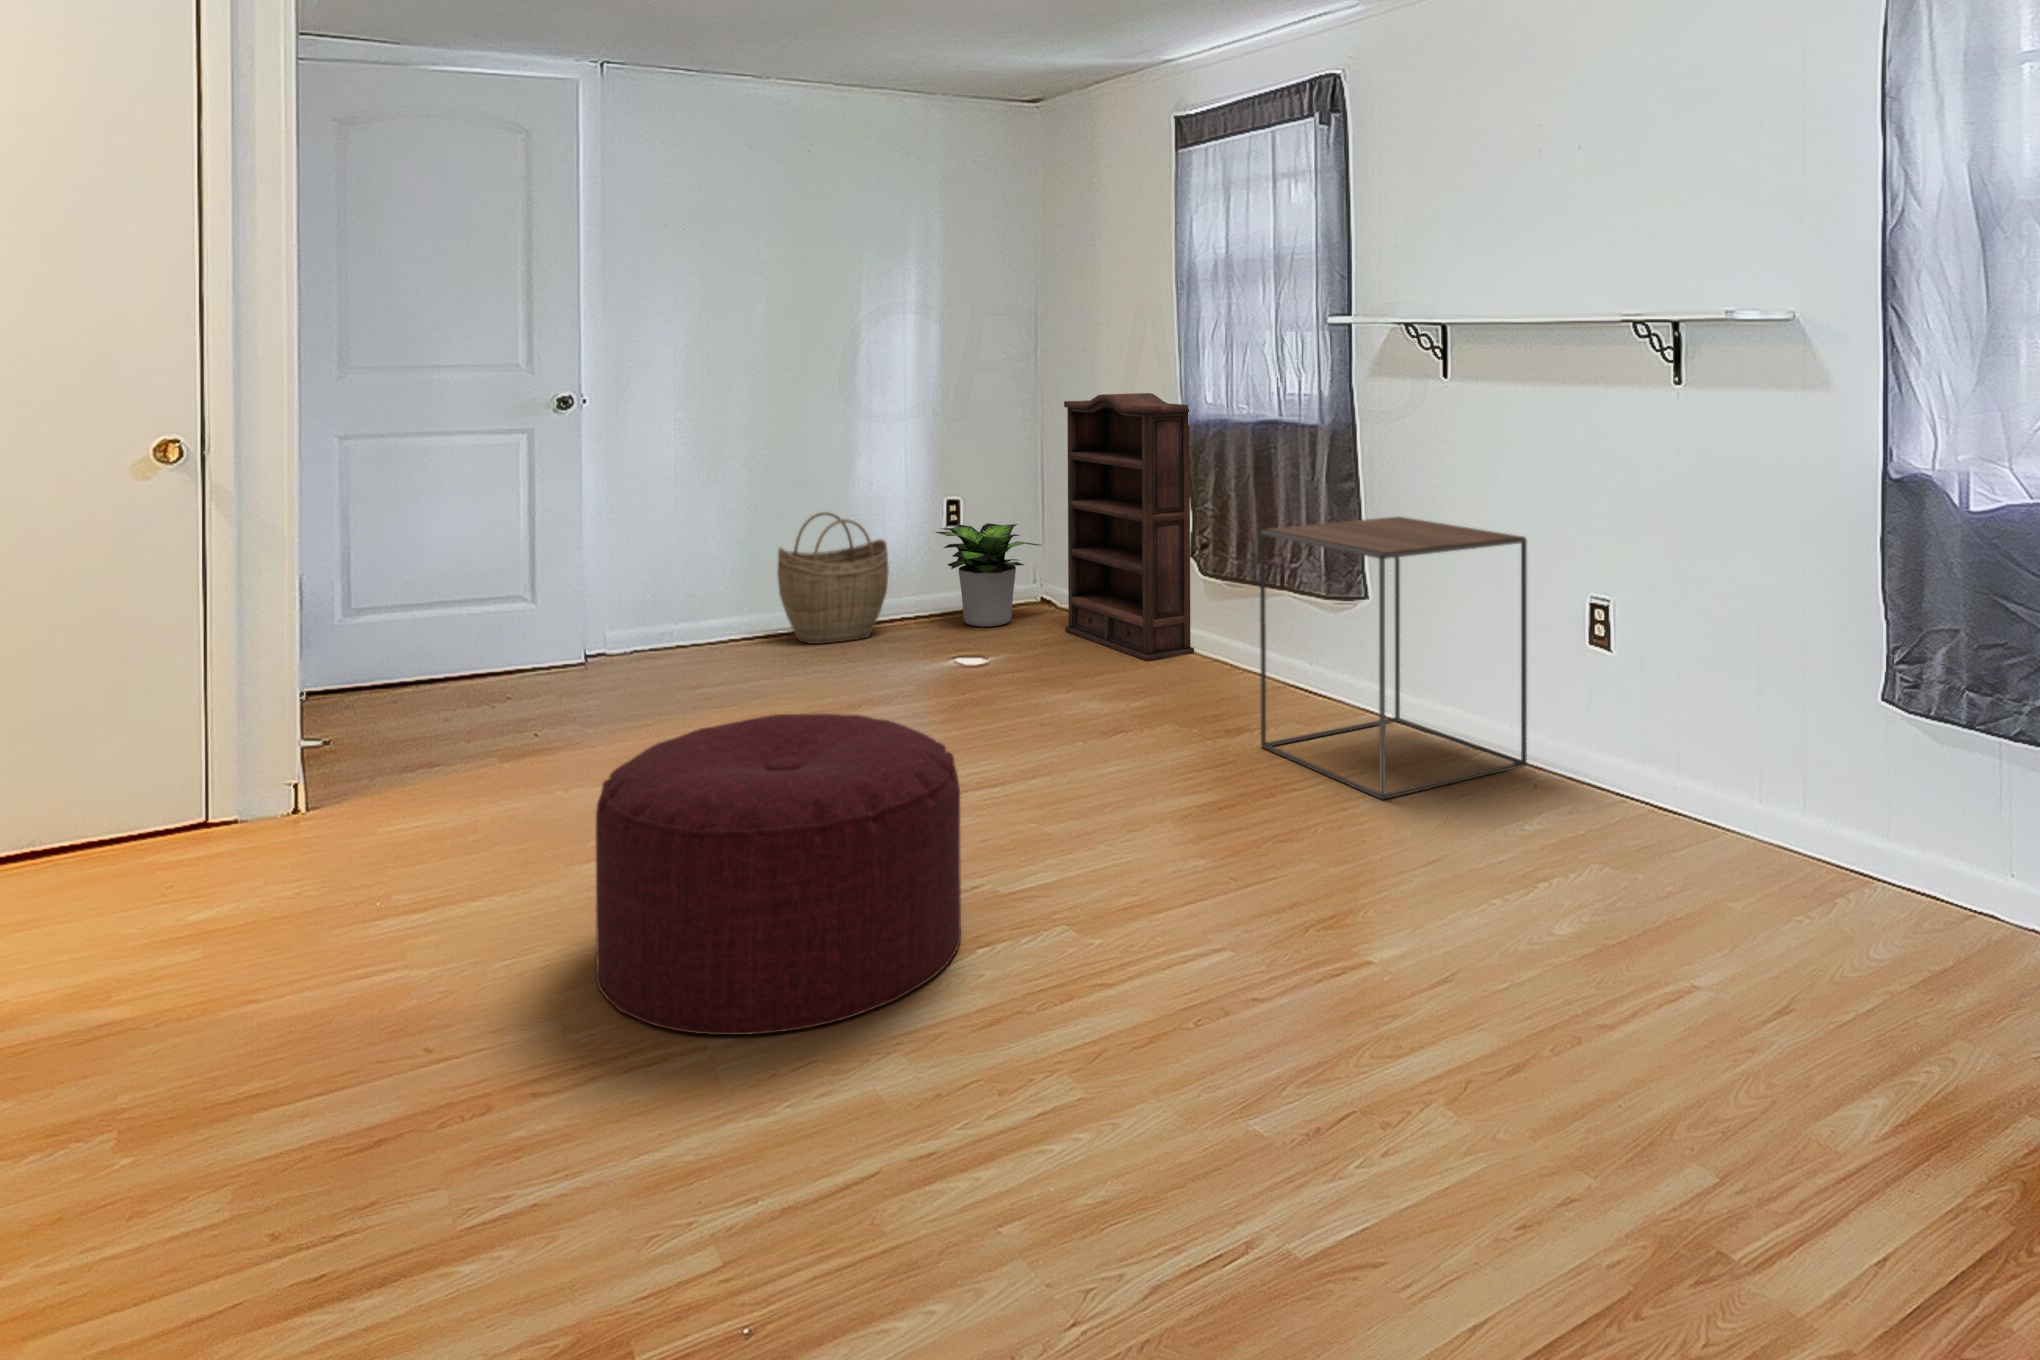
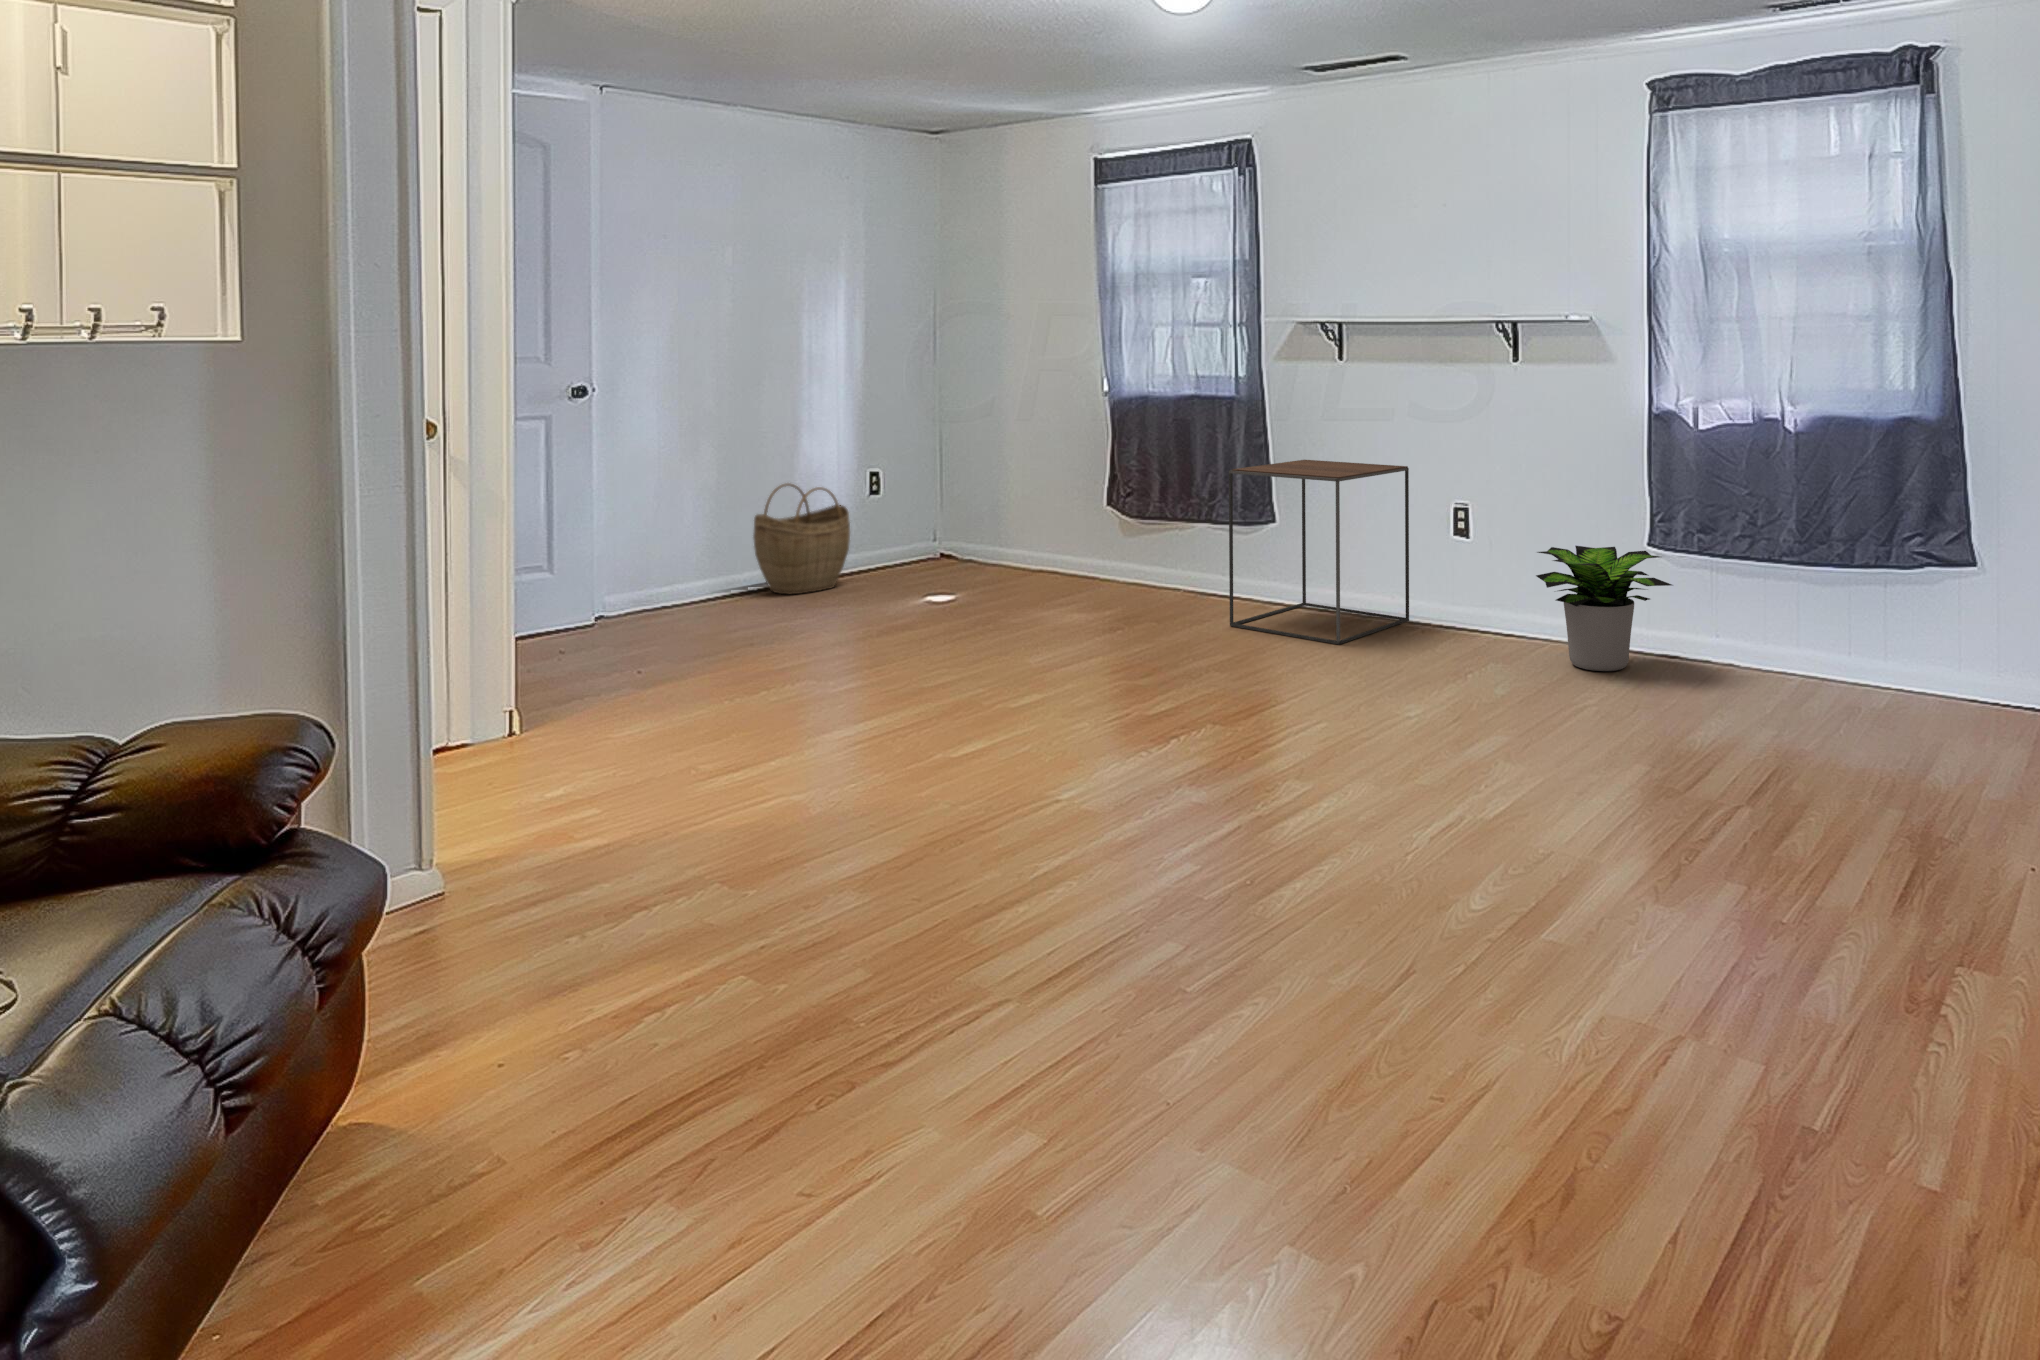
bookshelf: present [1064,393,1194,661] -> none [994,377,1116,586]
potted plant: present [936,523,1040,627] -> present [1536,546,1672,671]
ottoman: present [596,714,961,1035] -> none [923,596,1165,787]

